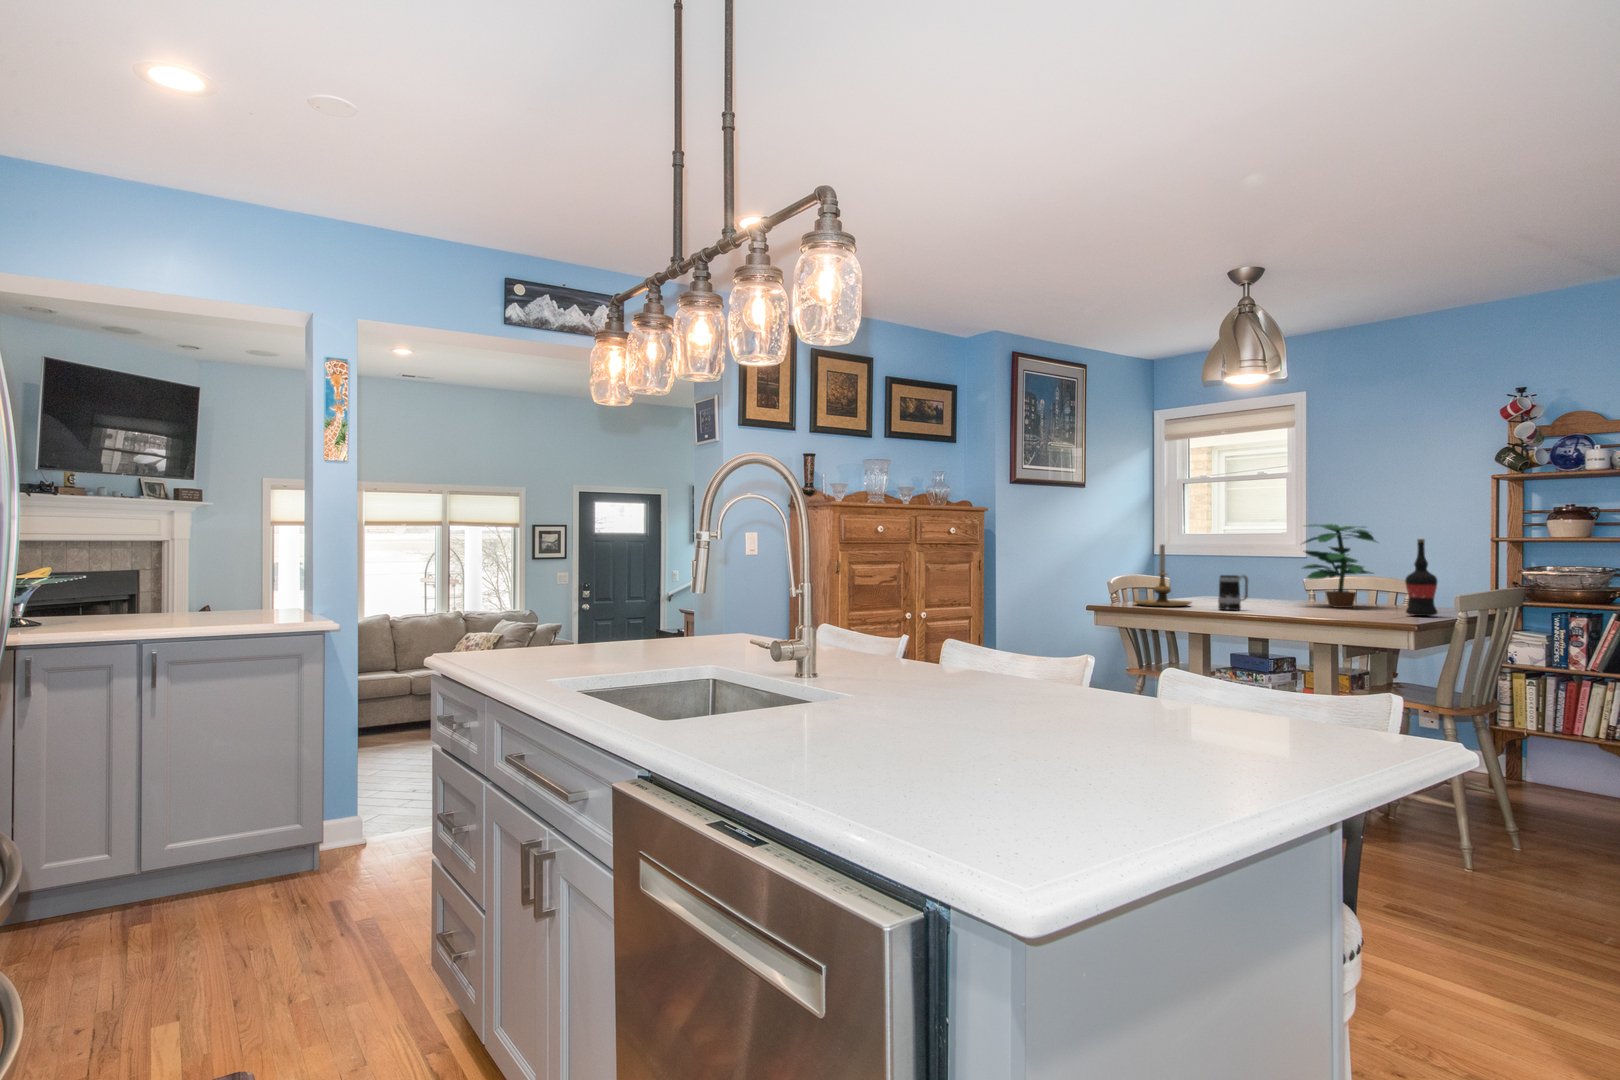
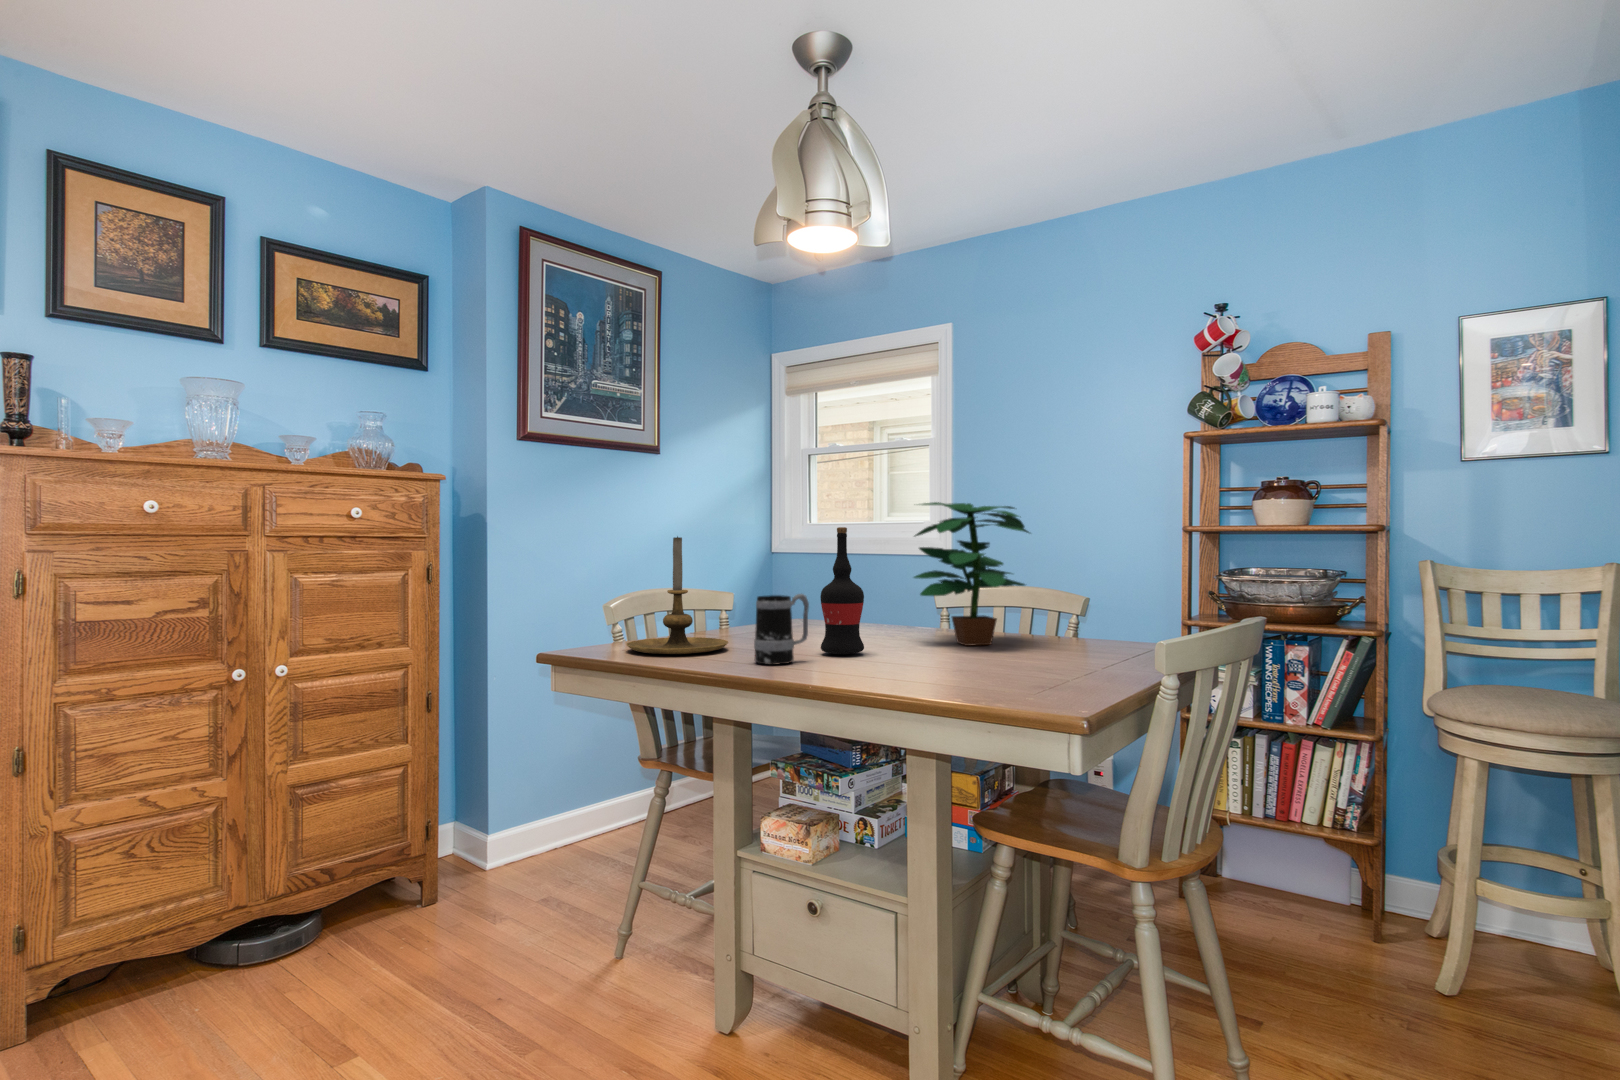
wine bottle: present [1405,539,1438,616] -> present [820,527,864,654]

